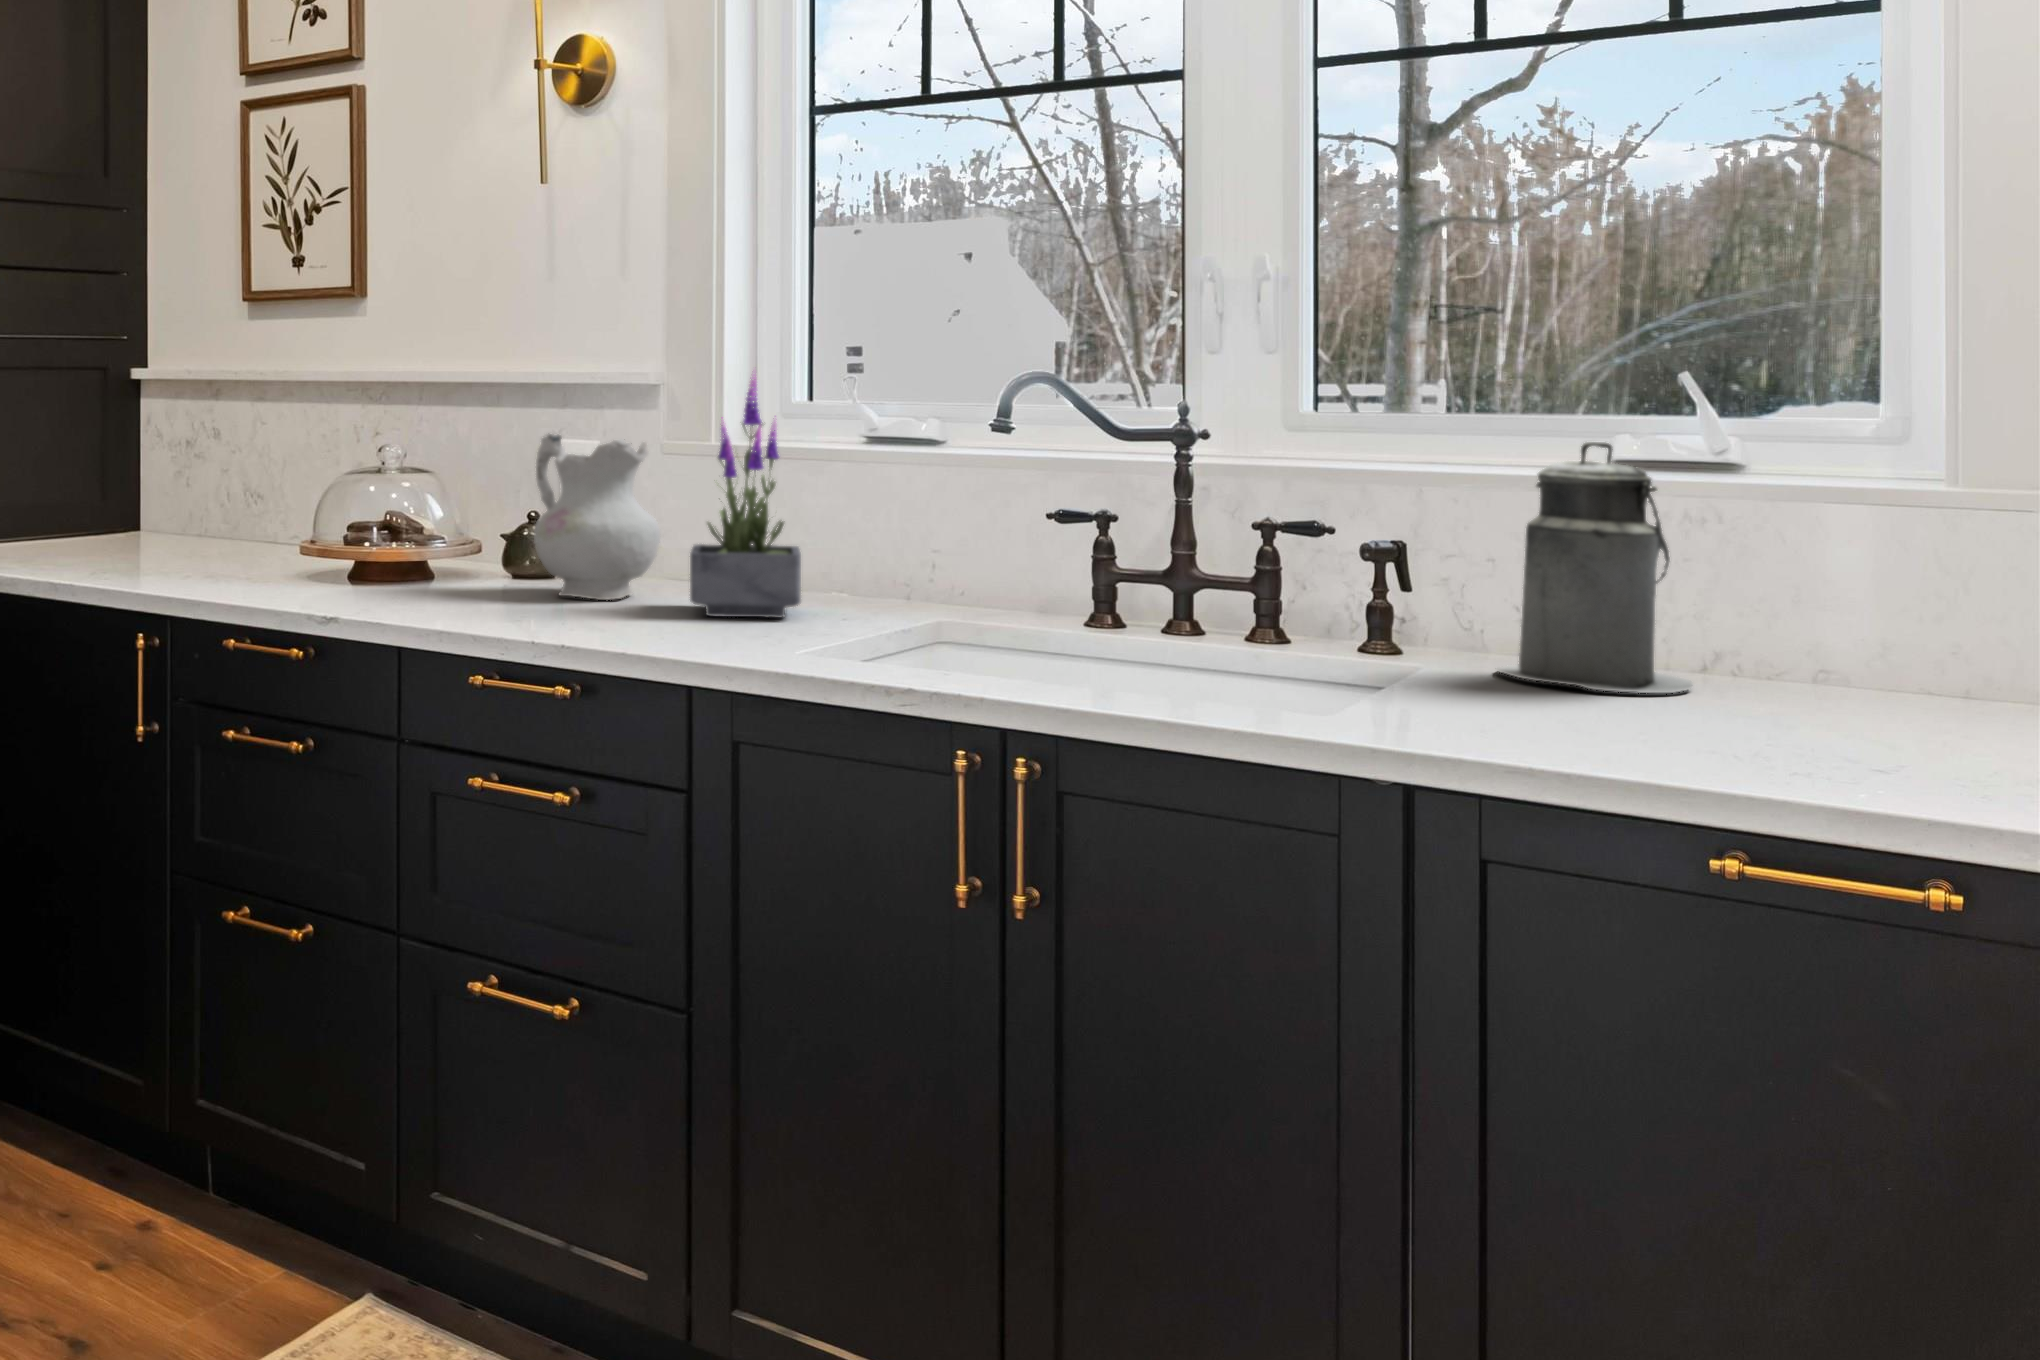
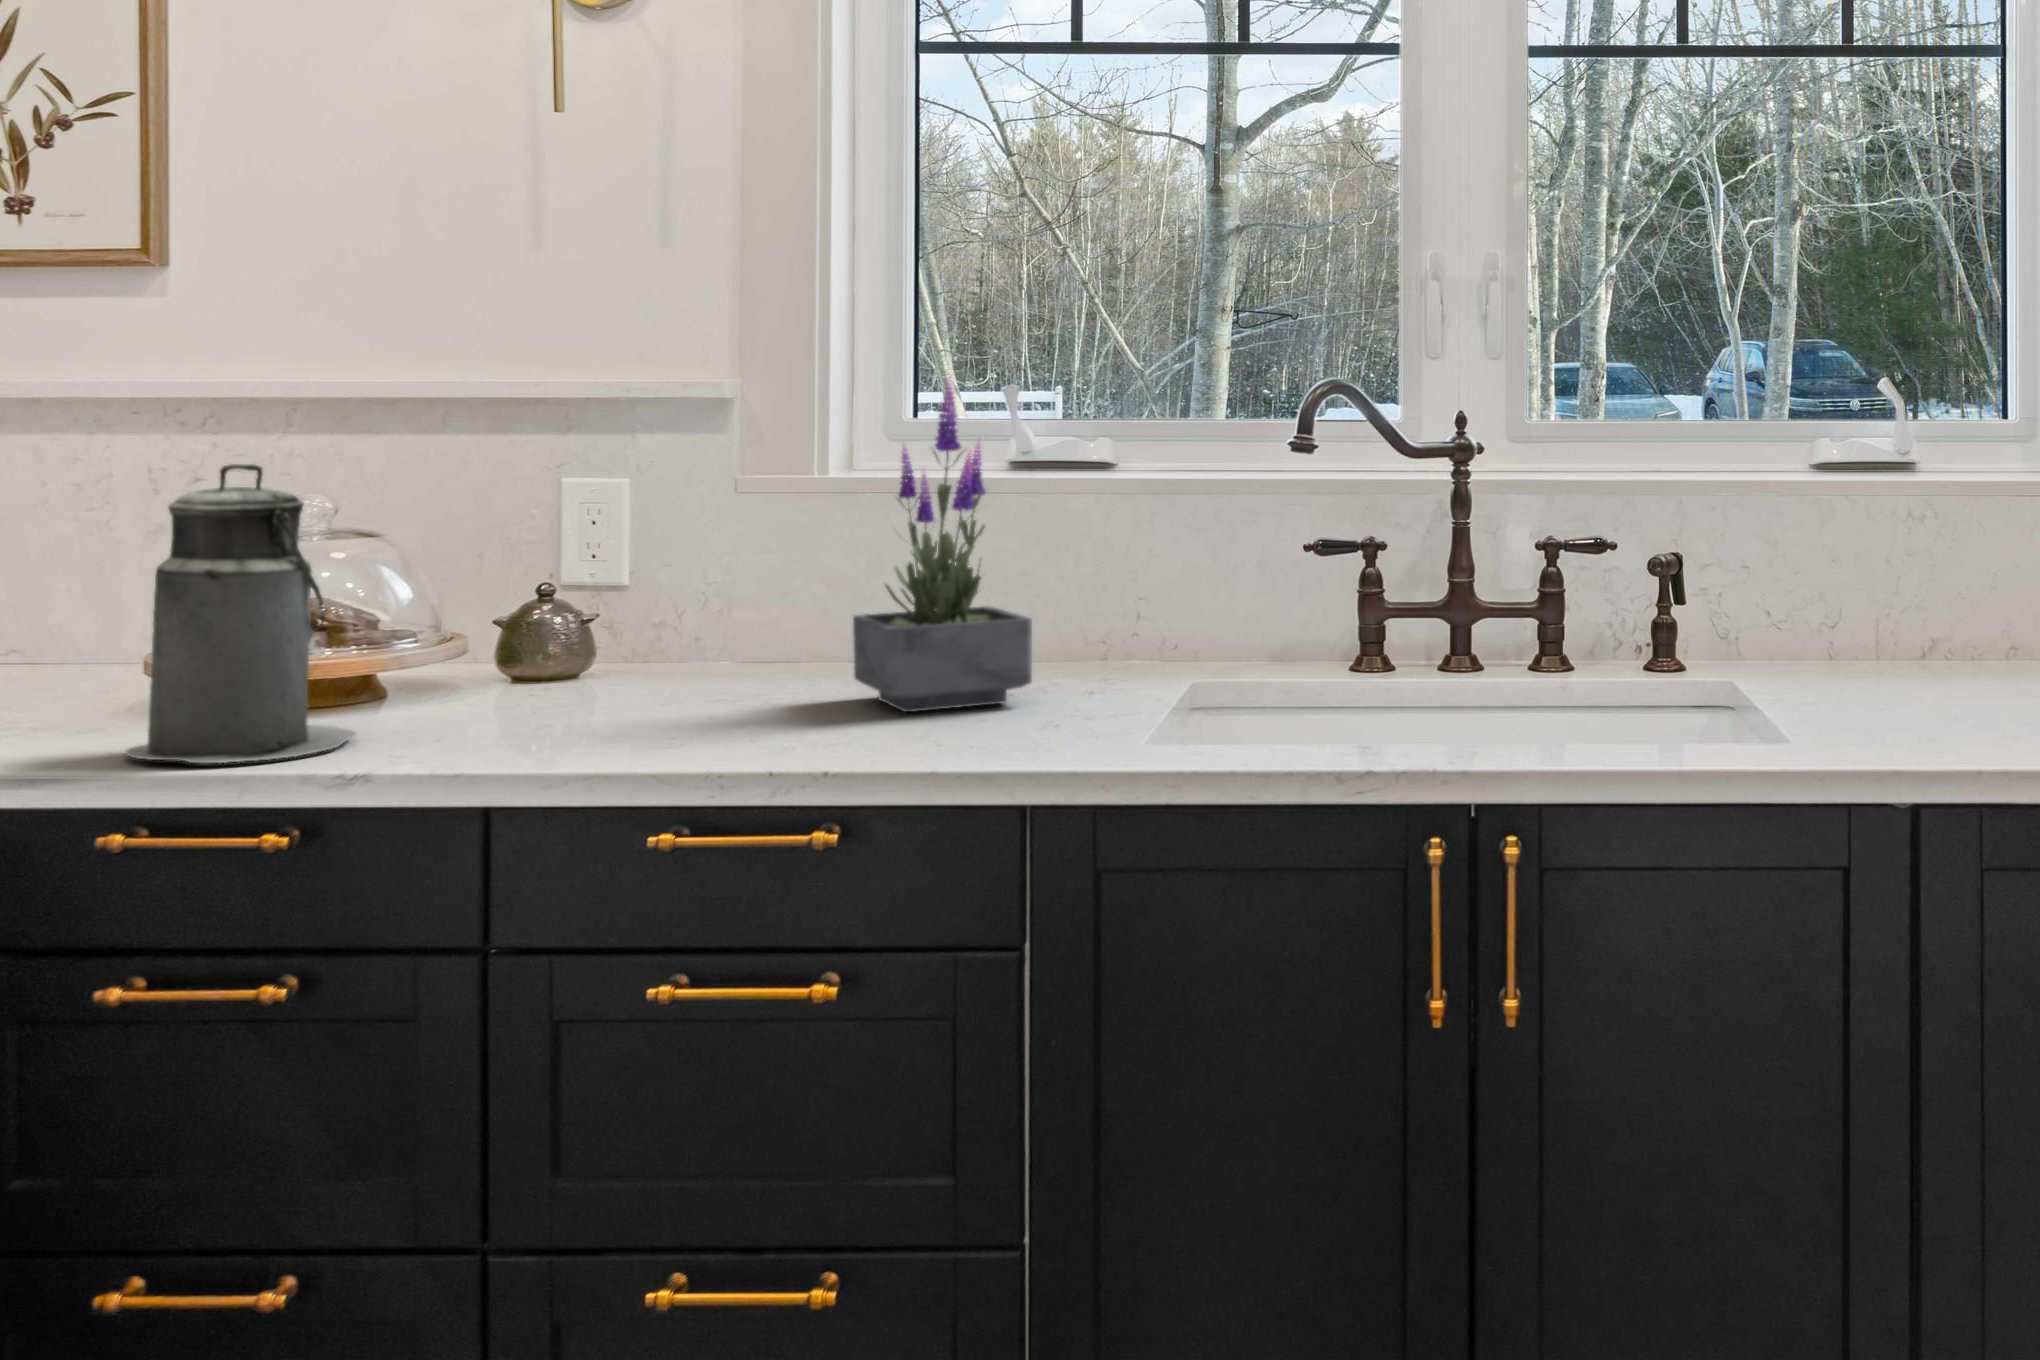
ceramic pitcher: present [534,434,660,600] -> none [582,471,784,706]
canister: present [1497,442,1692,693] -> present [126,464,356,763]

